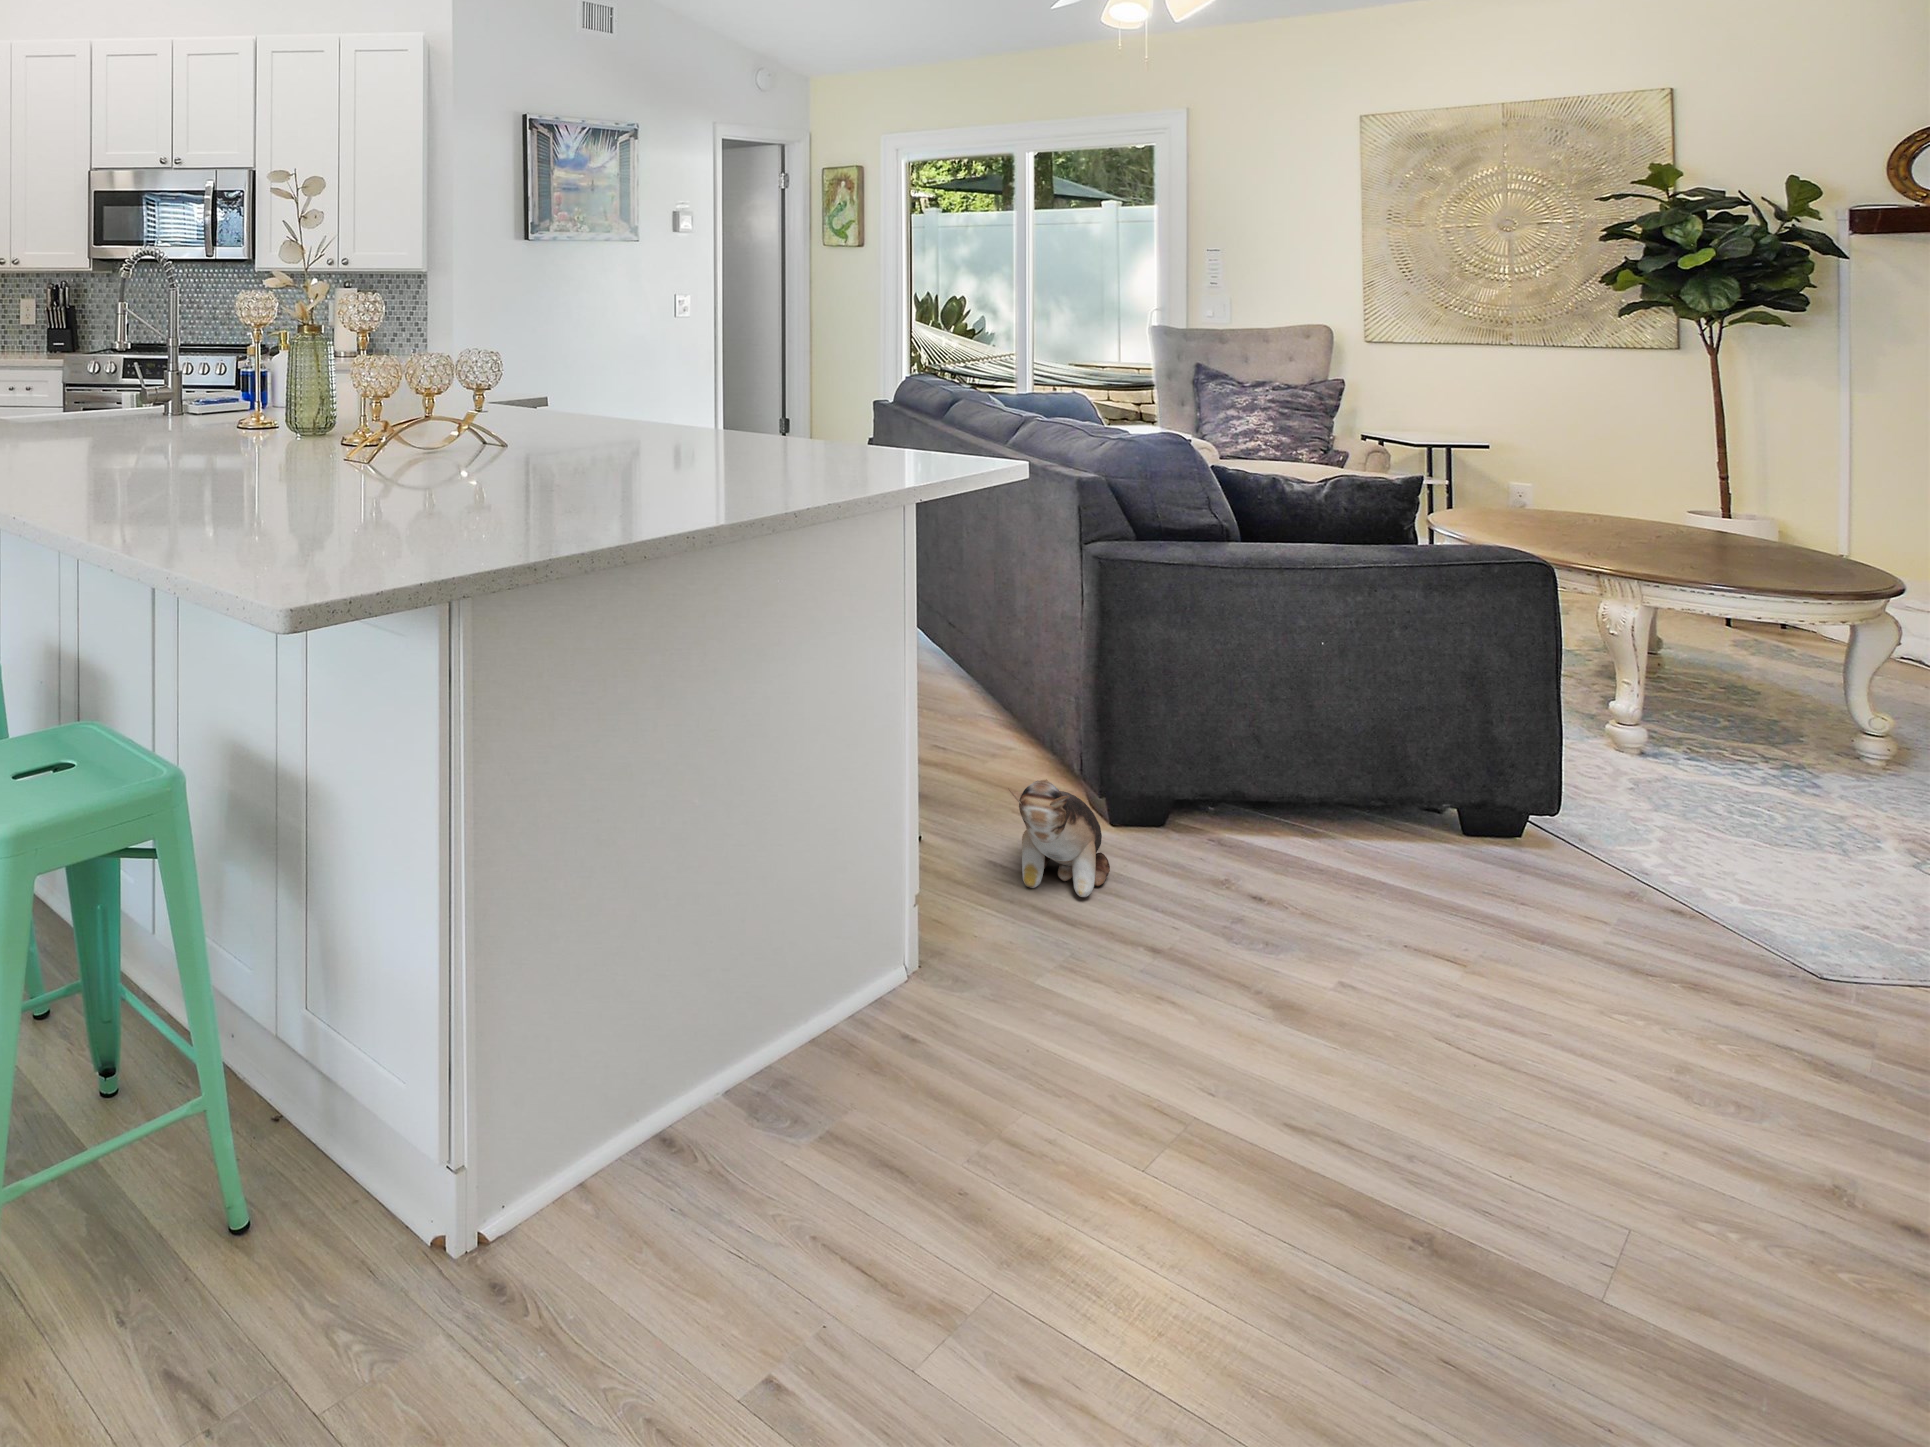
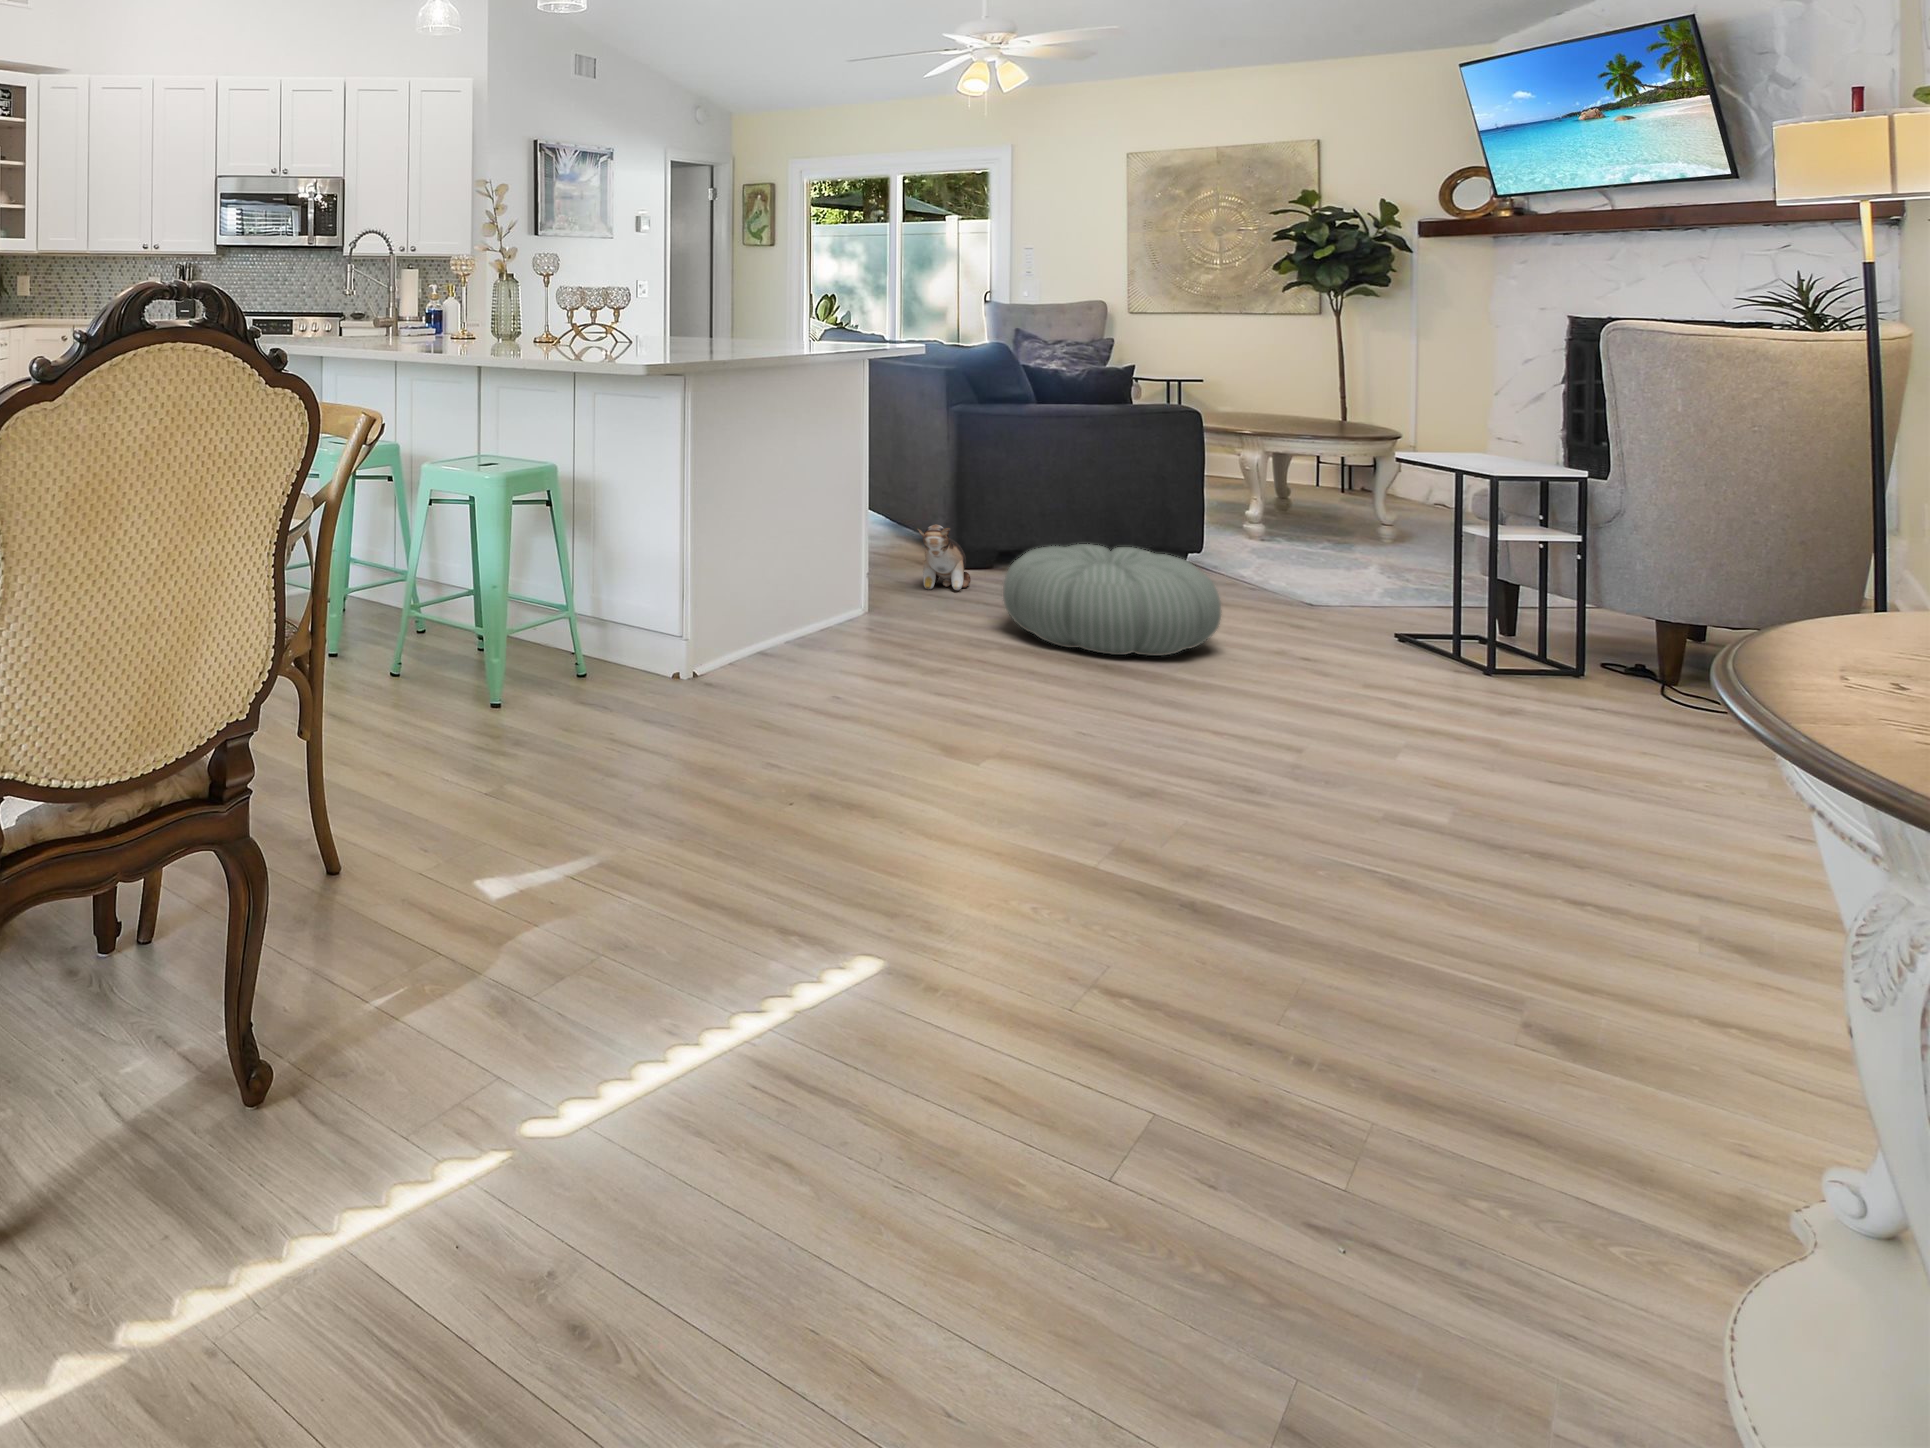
pouf: none [1169,886,1686,1238] -> present [1003,544,1221,656]

